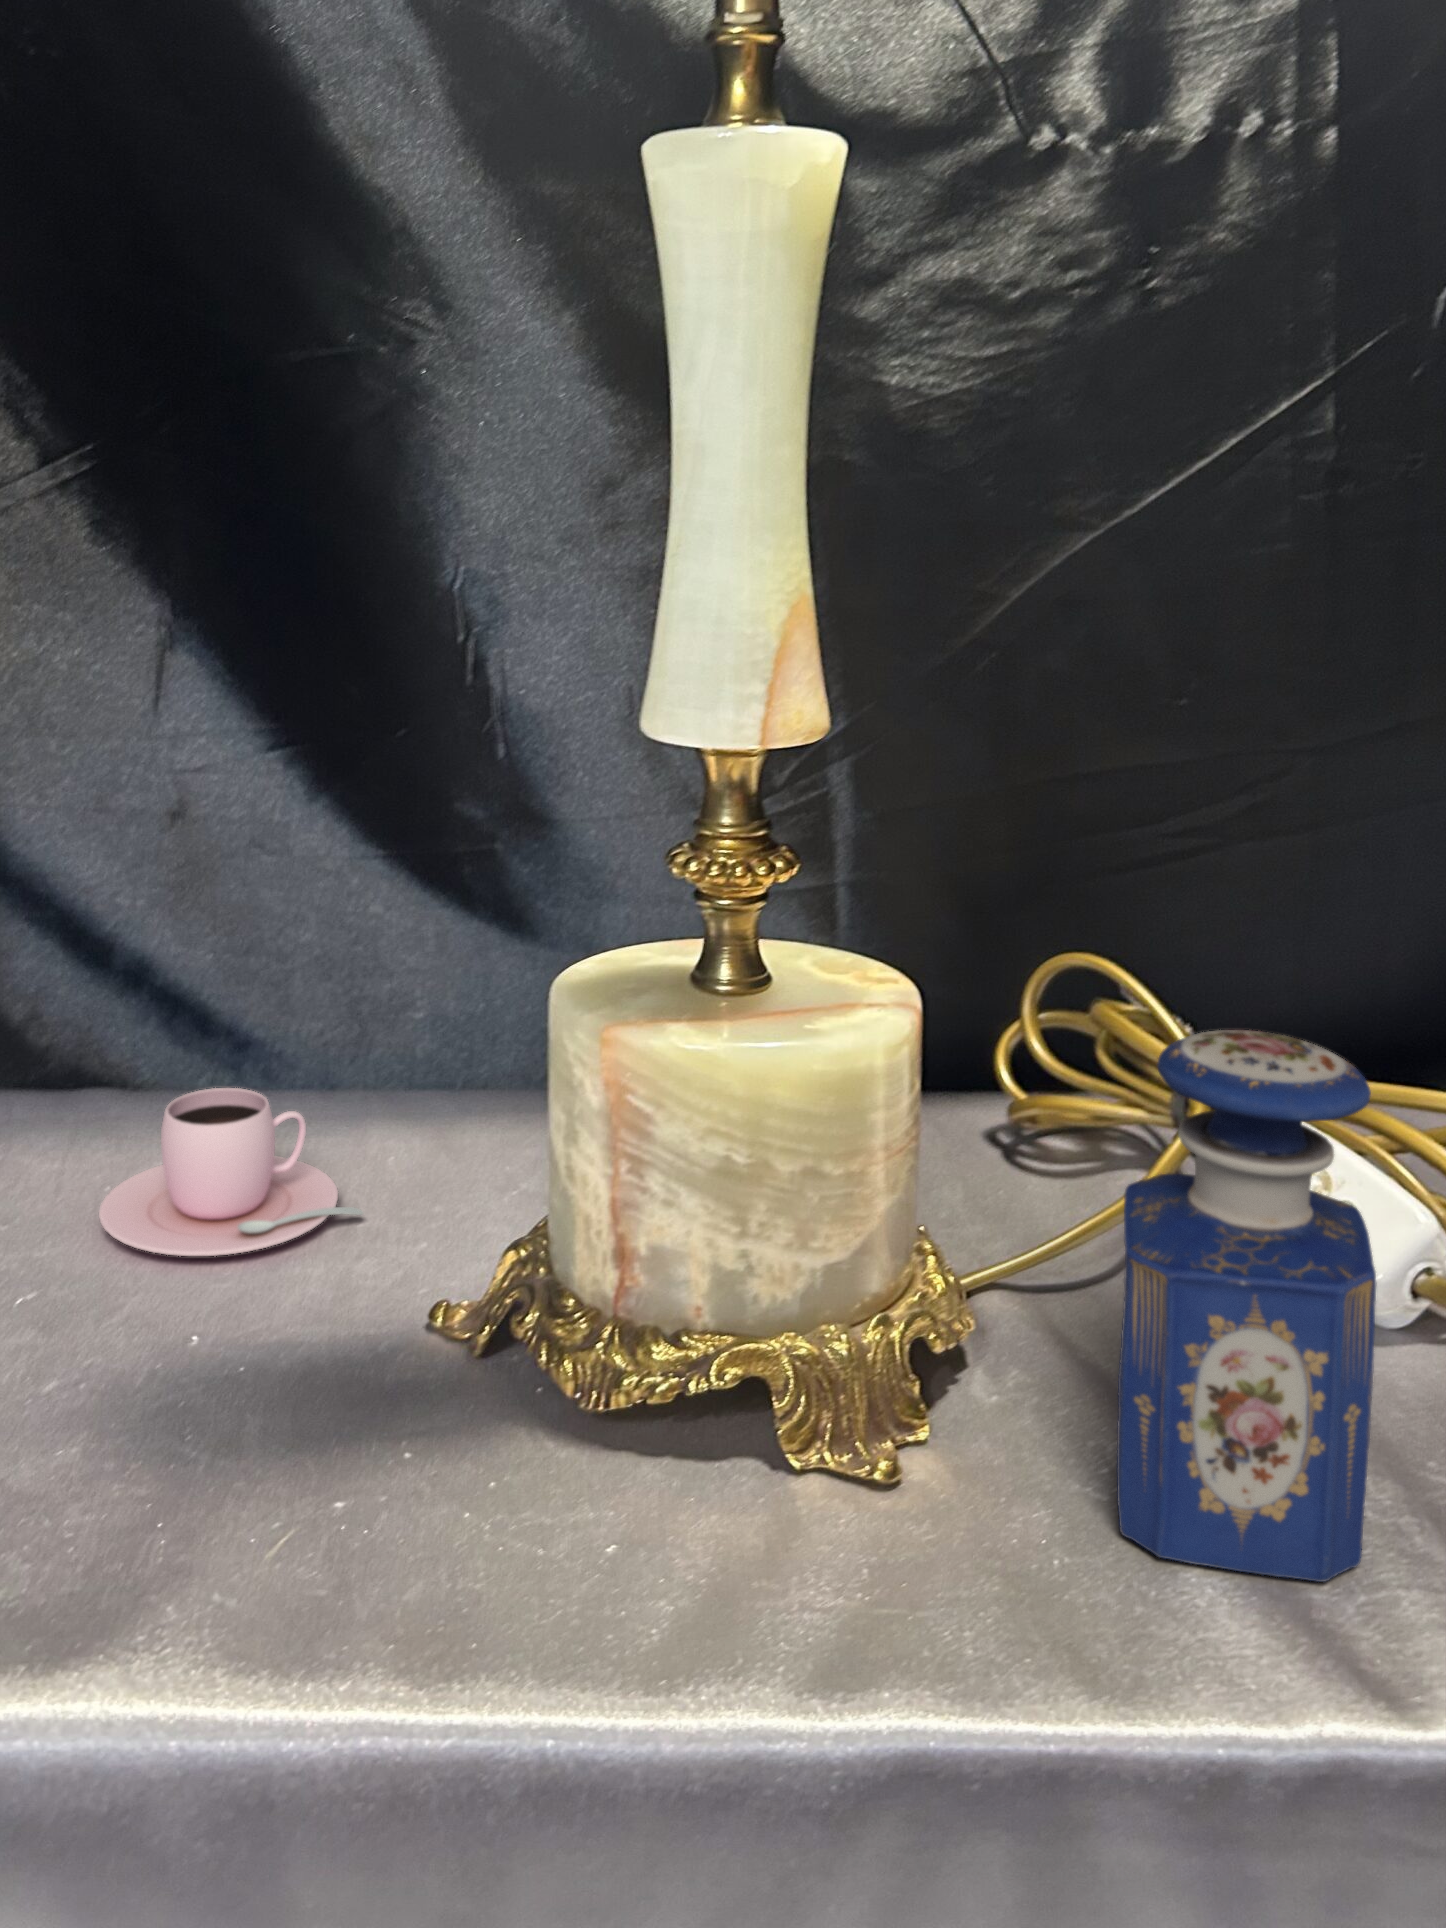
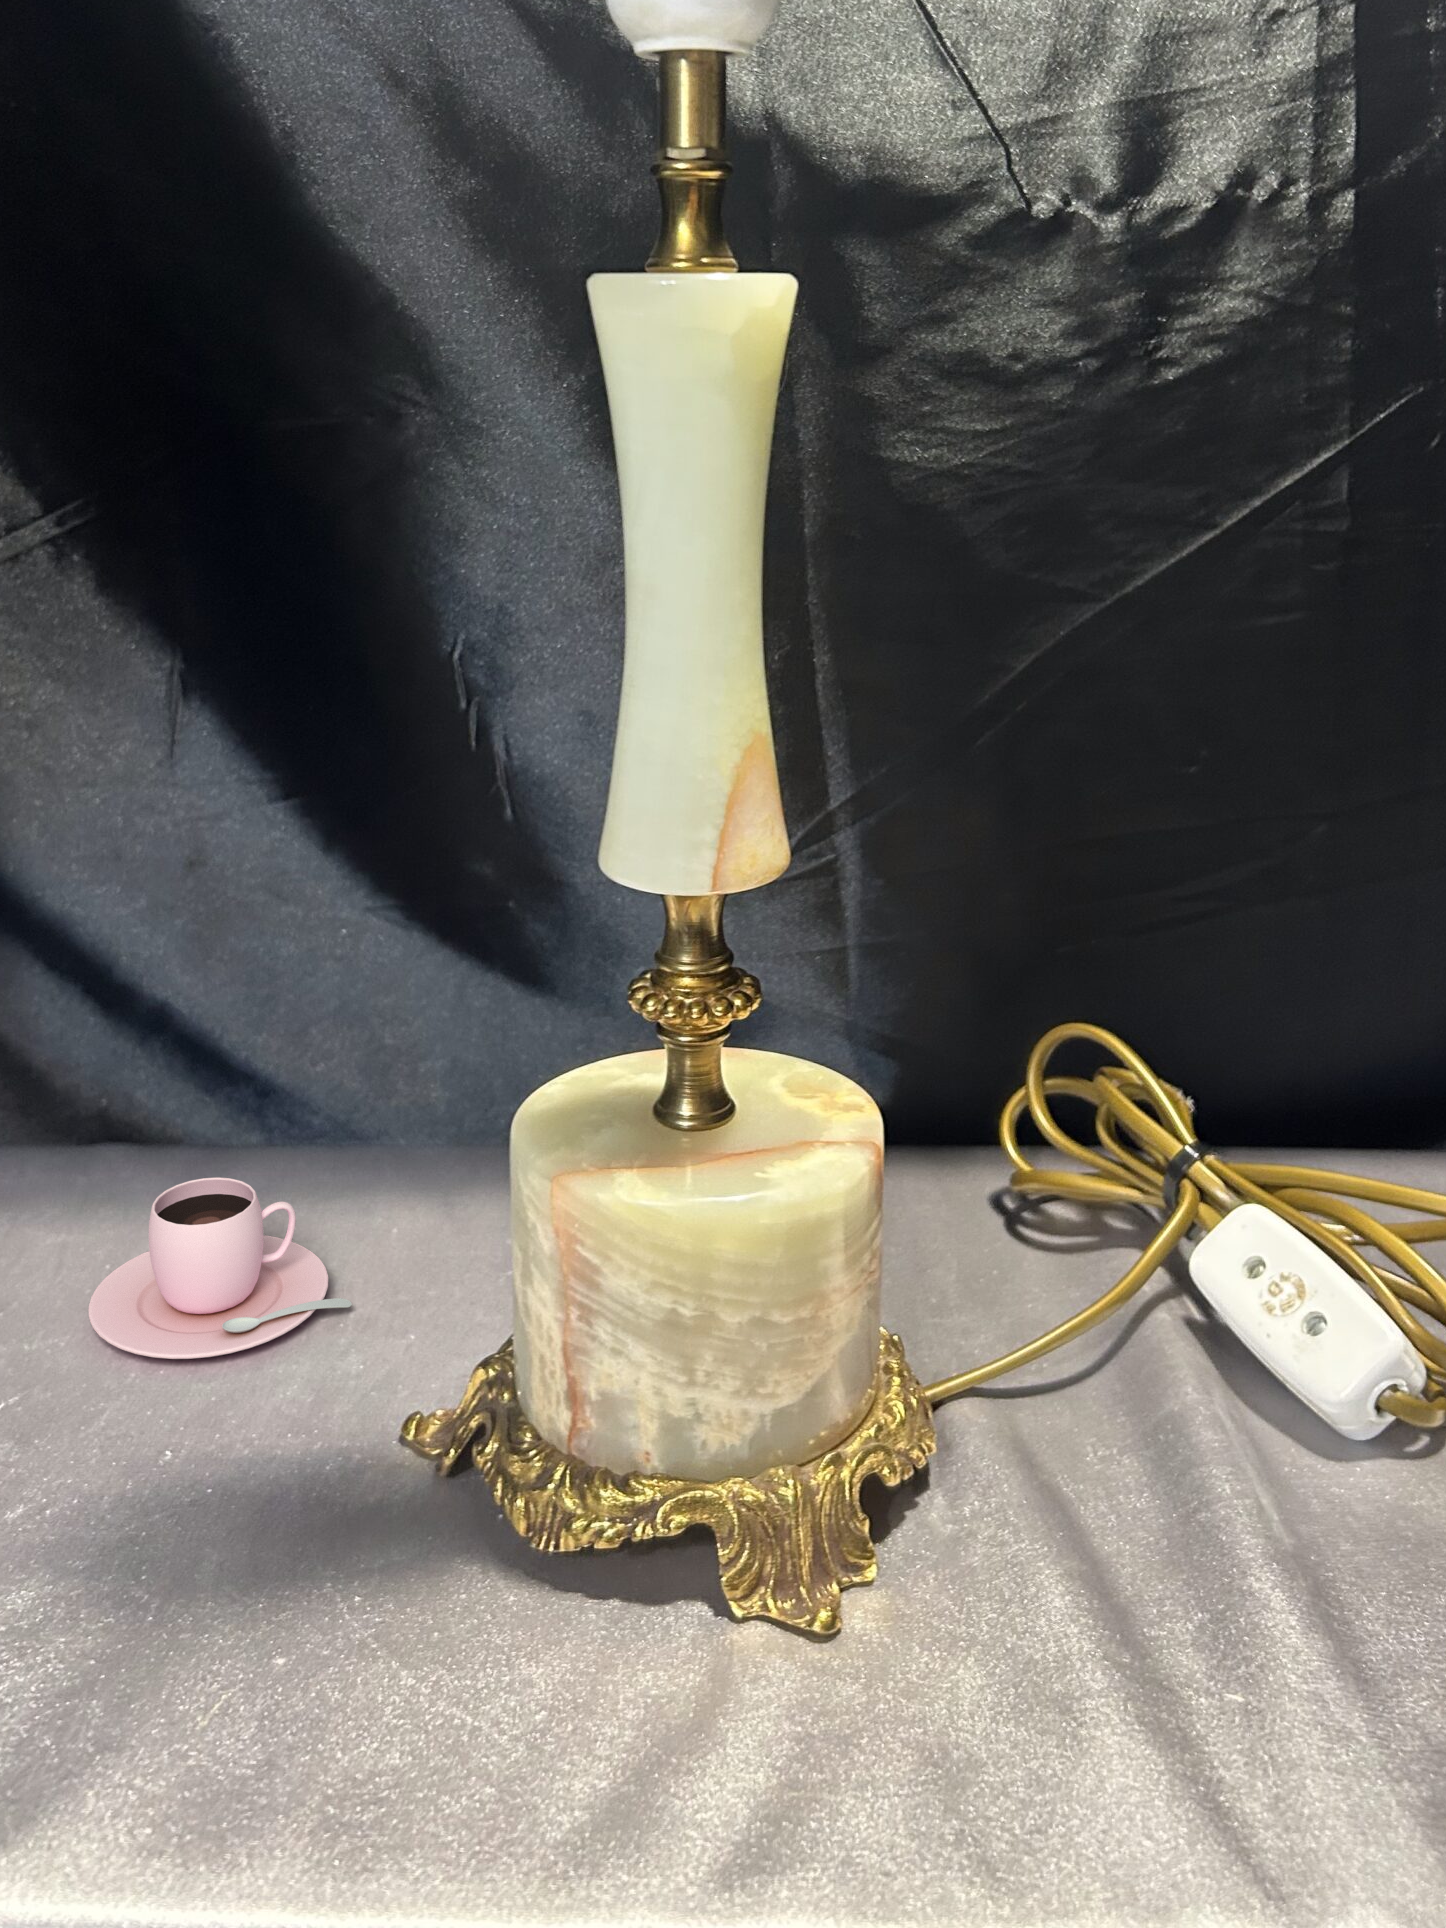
perfume bottle: present [1117,1030,1377,1582] -> none [1046,1203,1296,1758]

